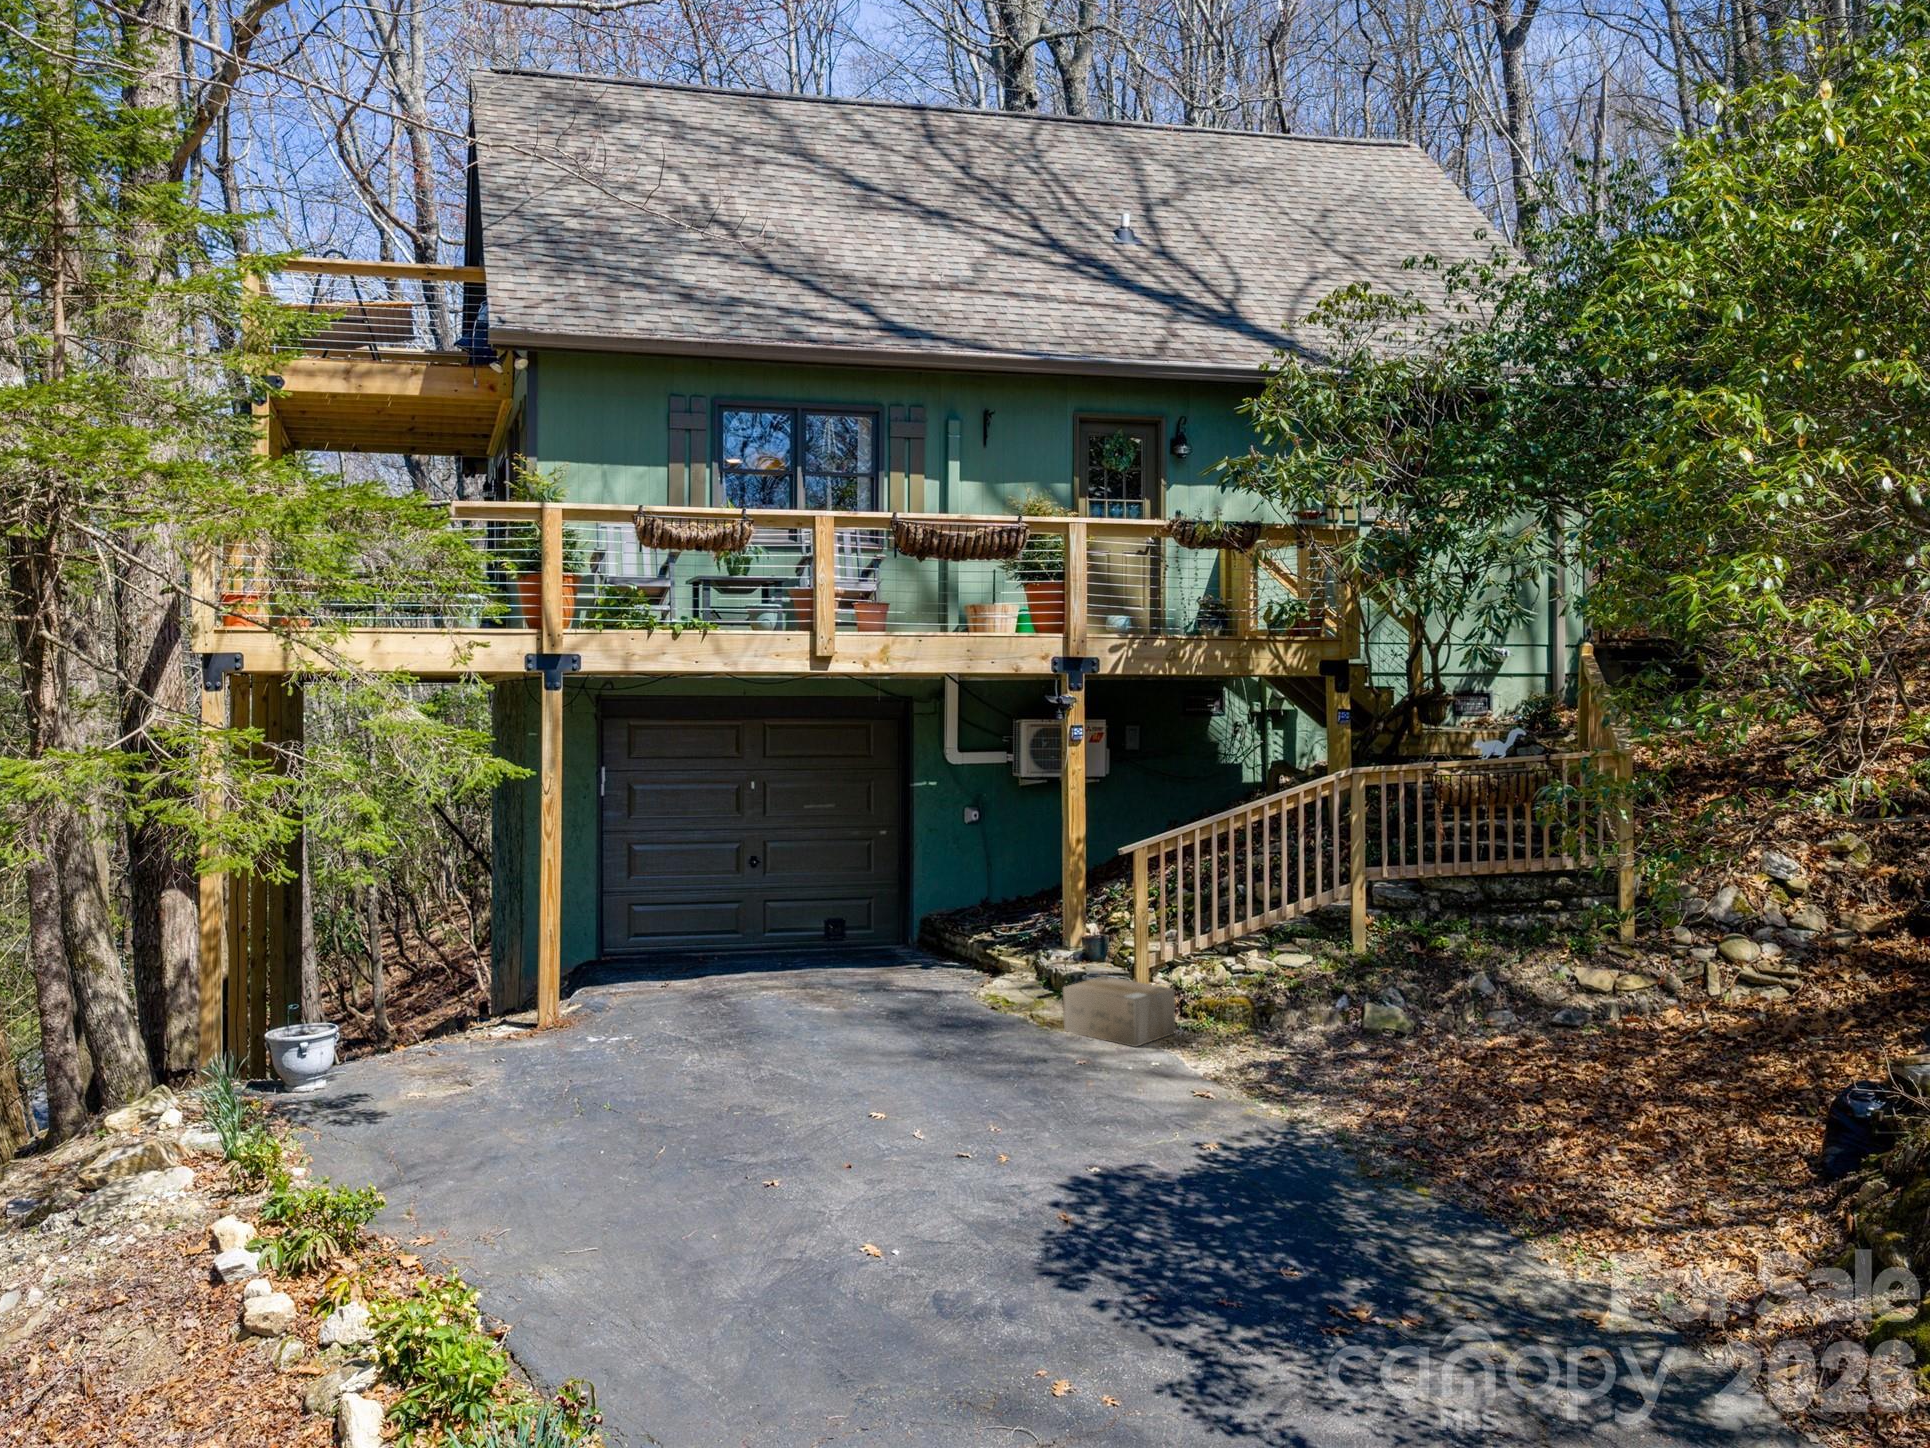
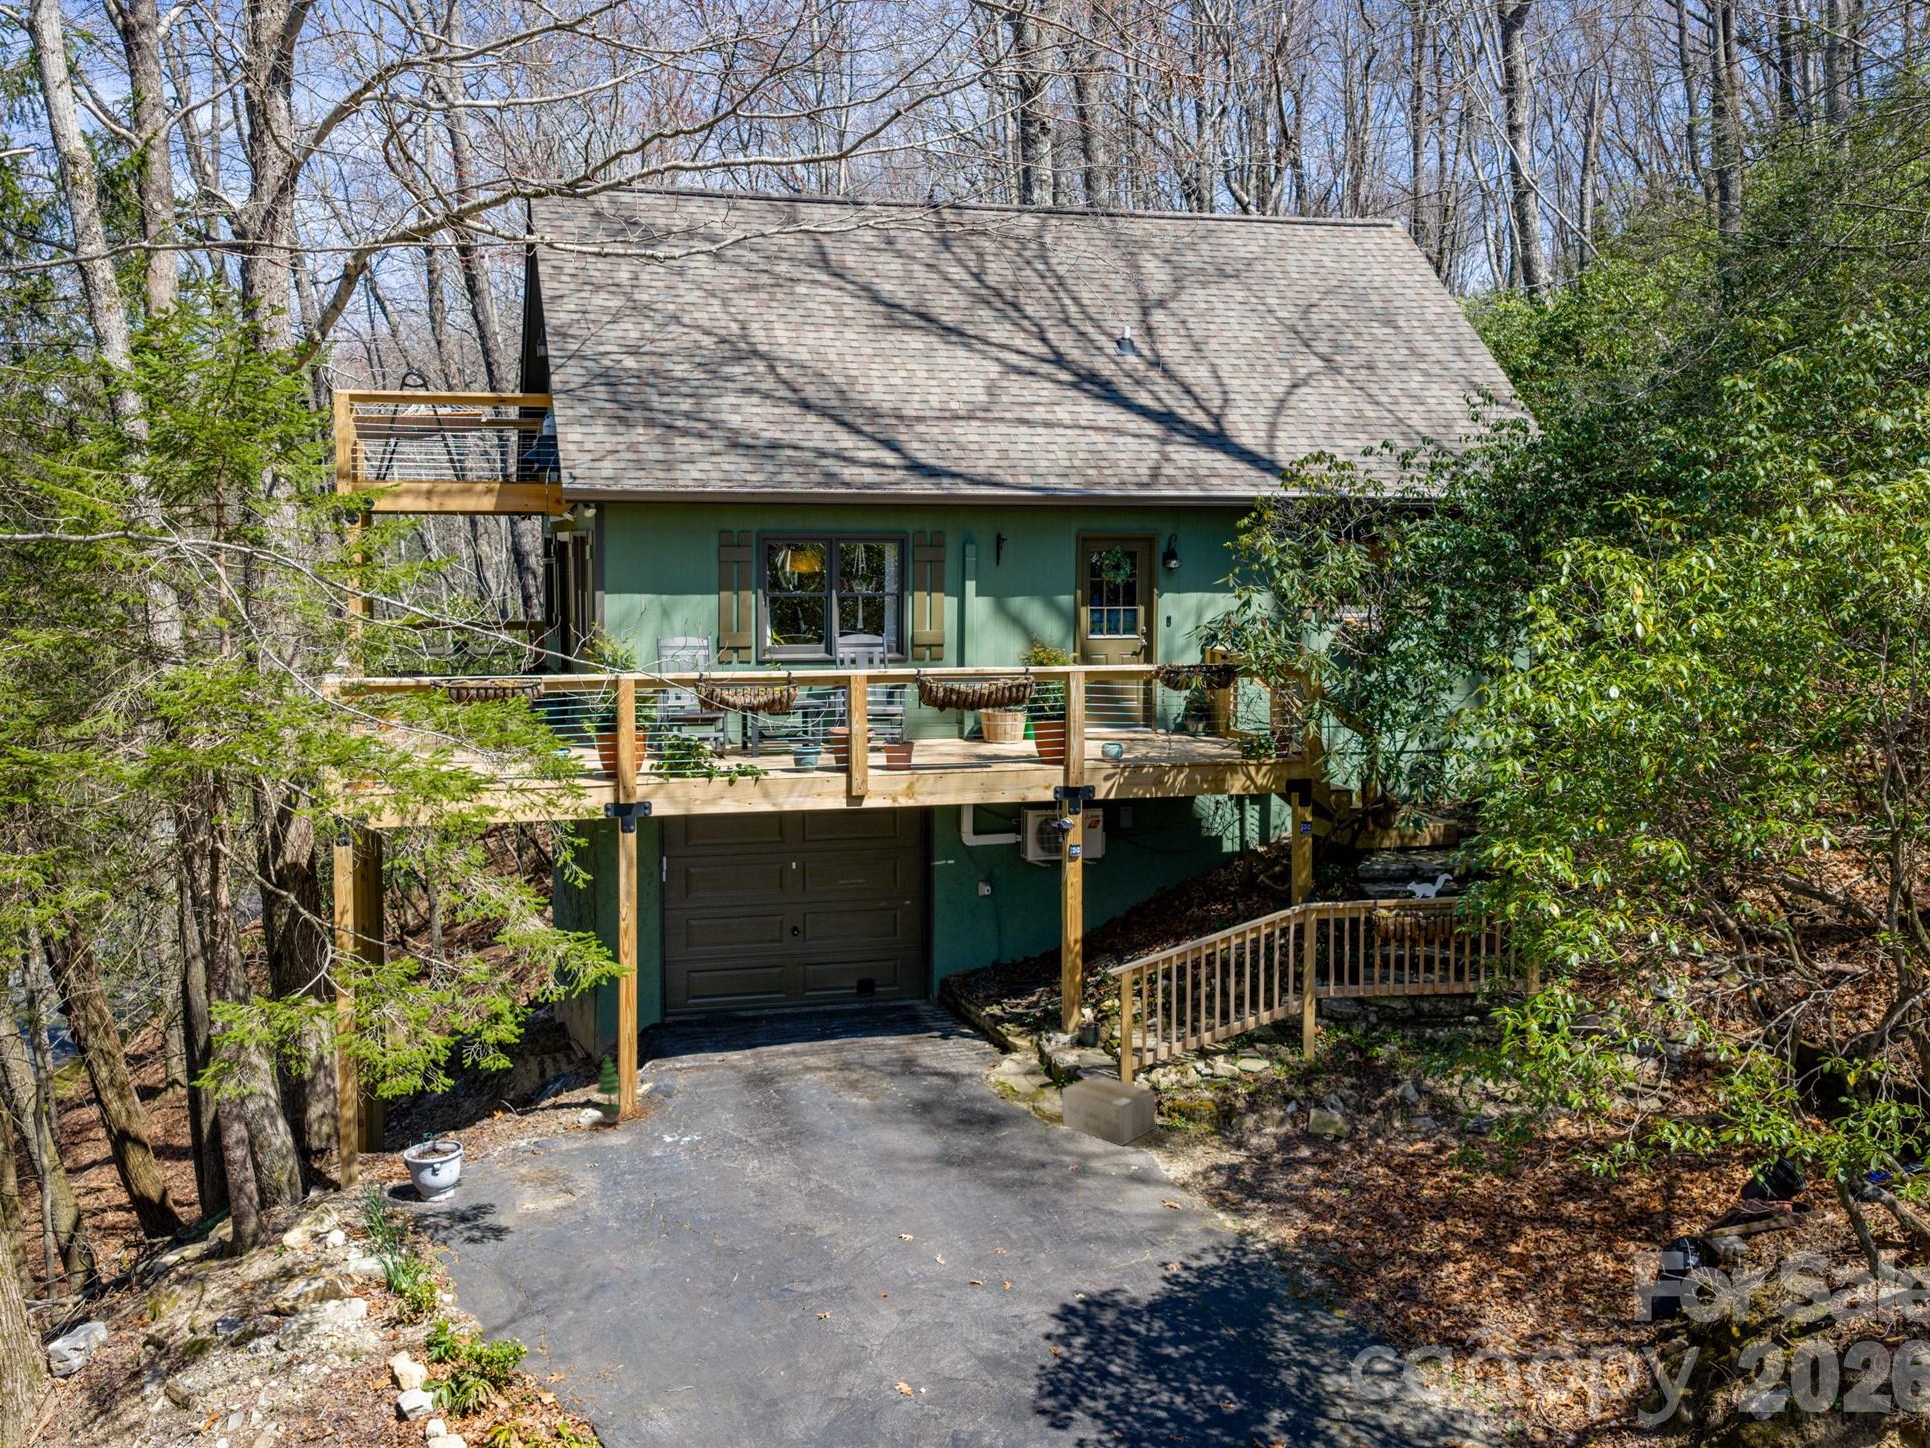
potted tree: none [508,944,540,1030] -> present [597,1055,622,1124]

